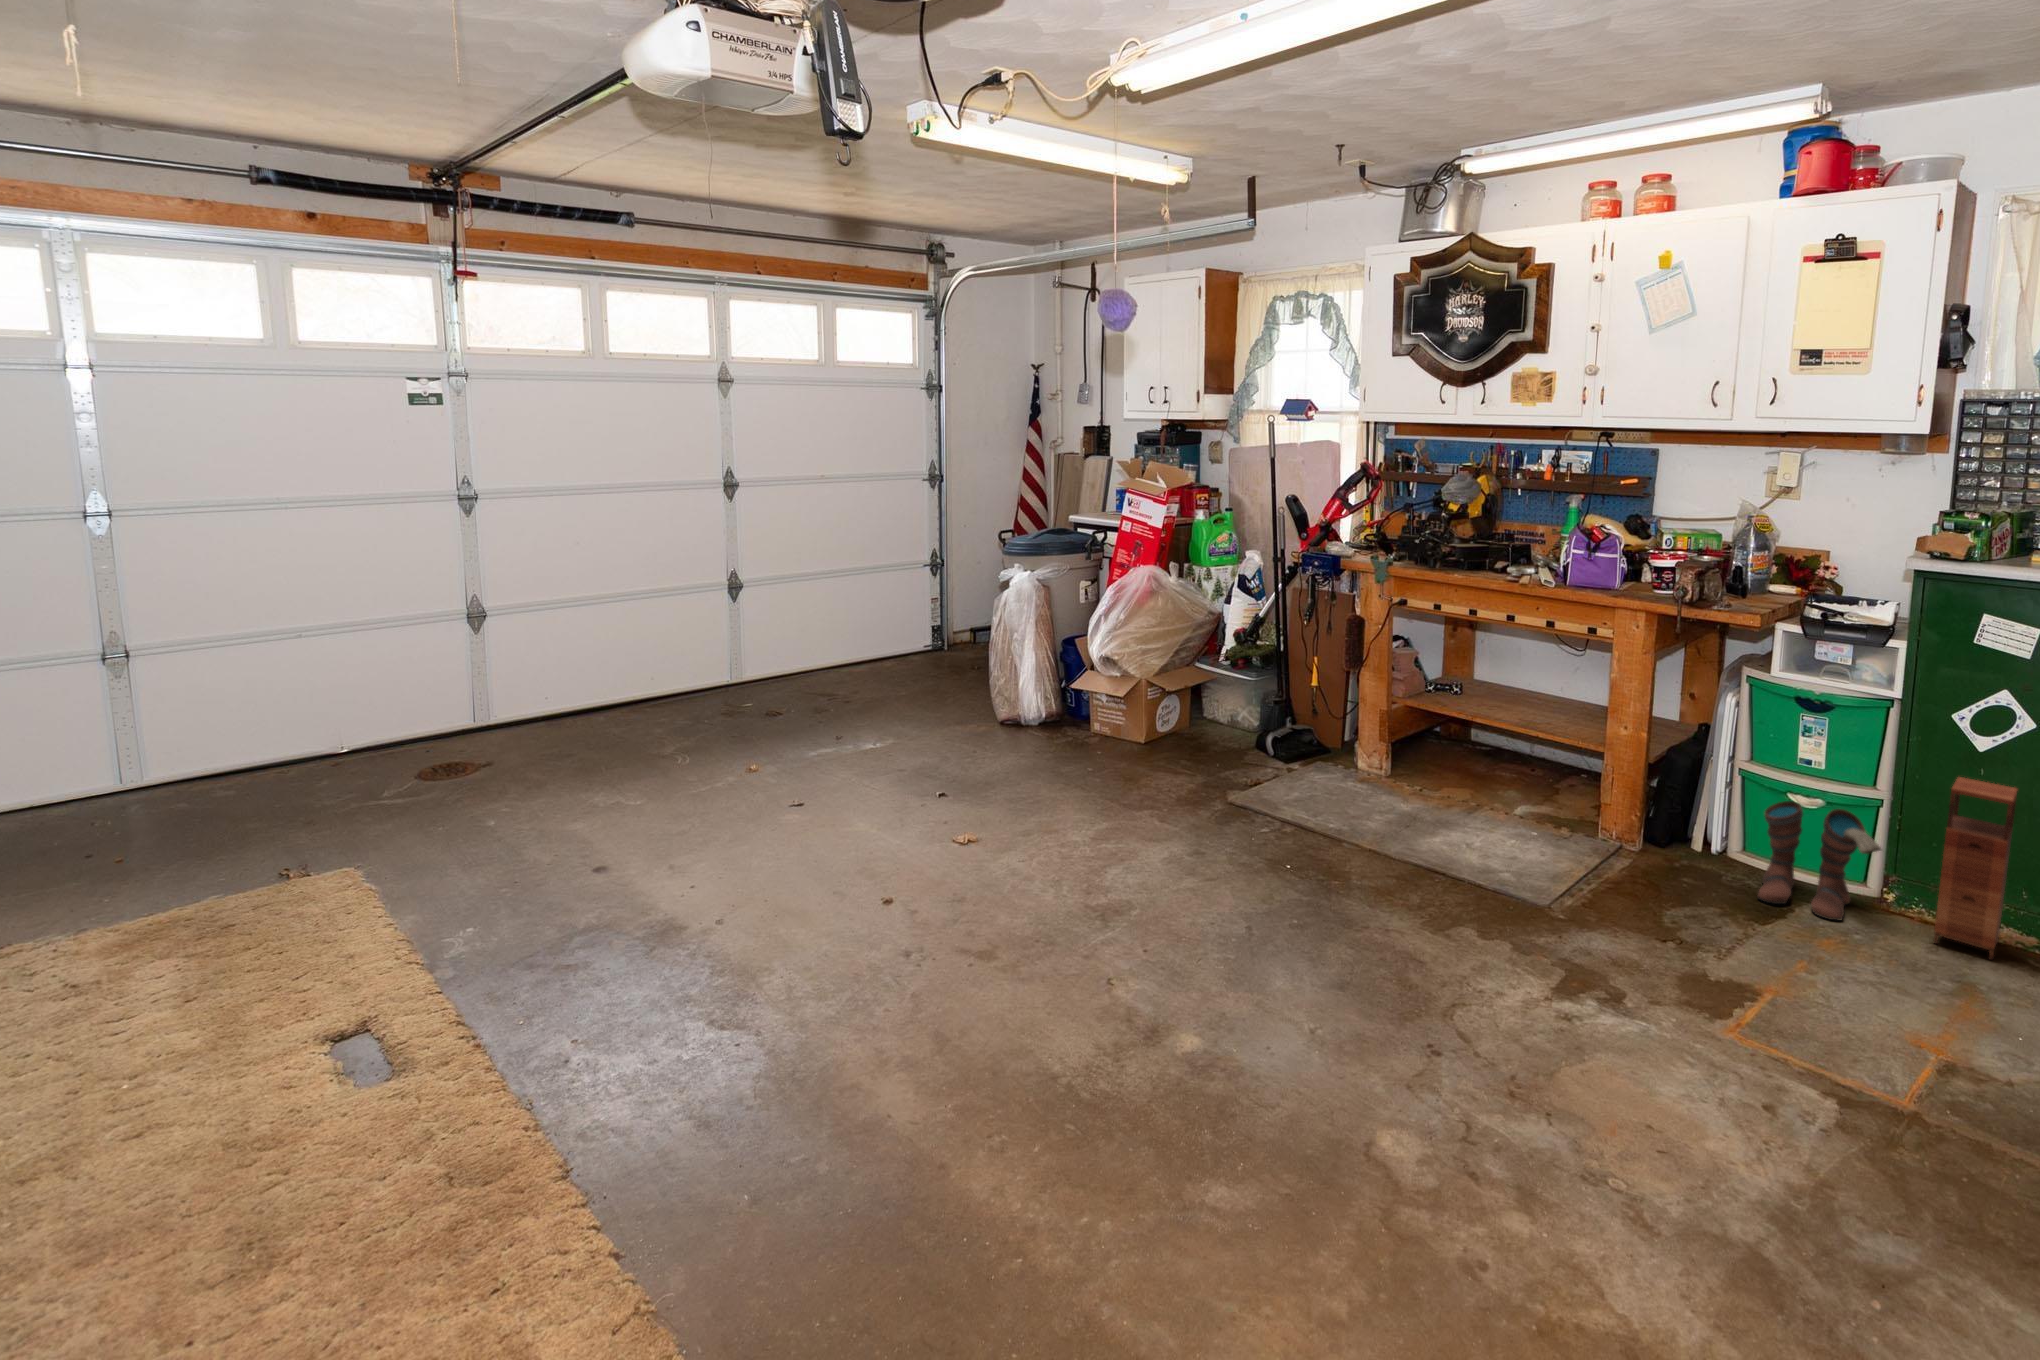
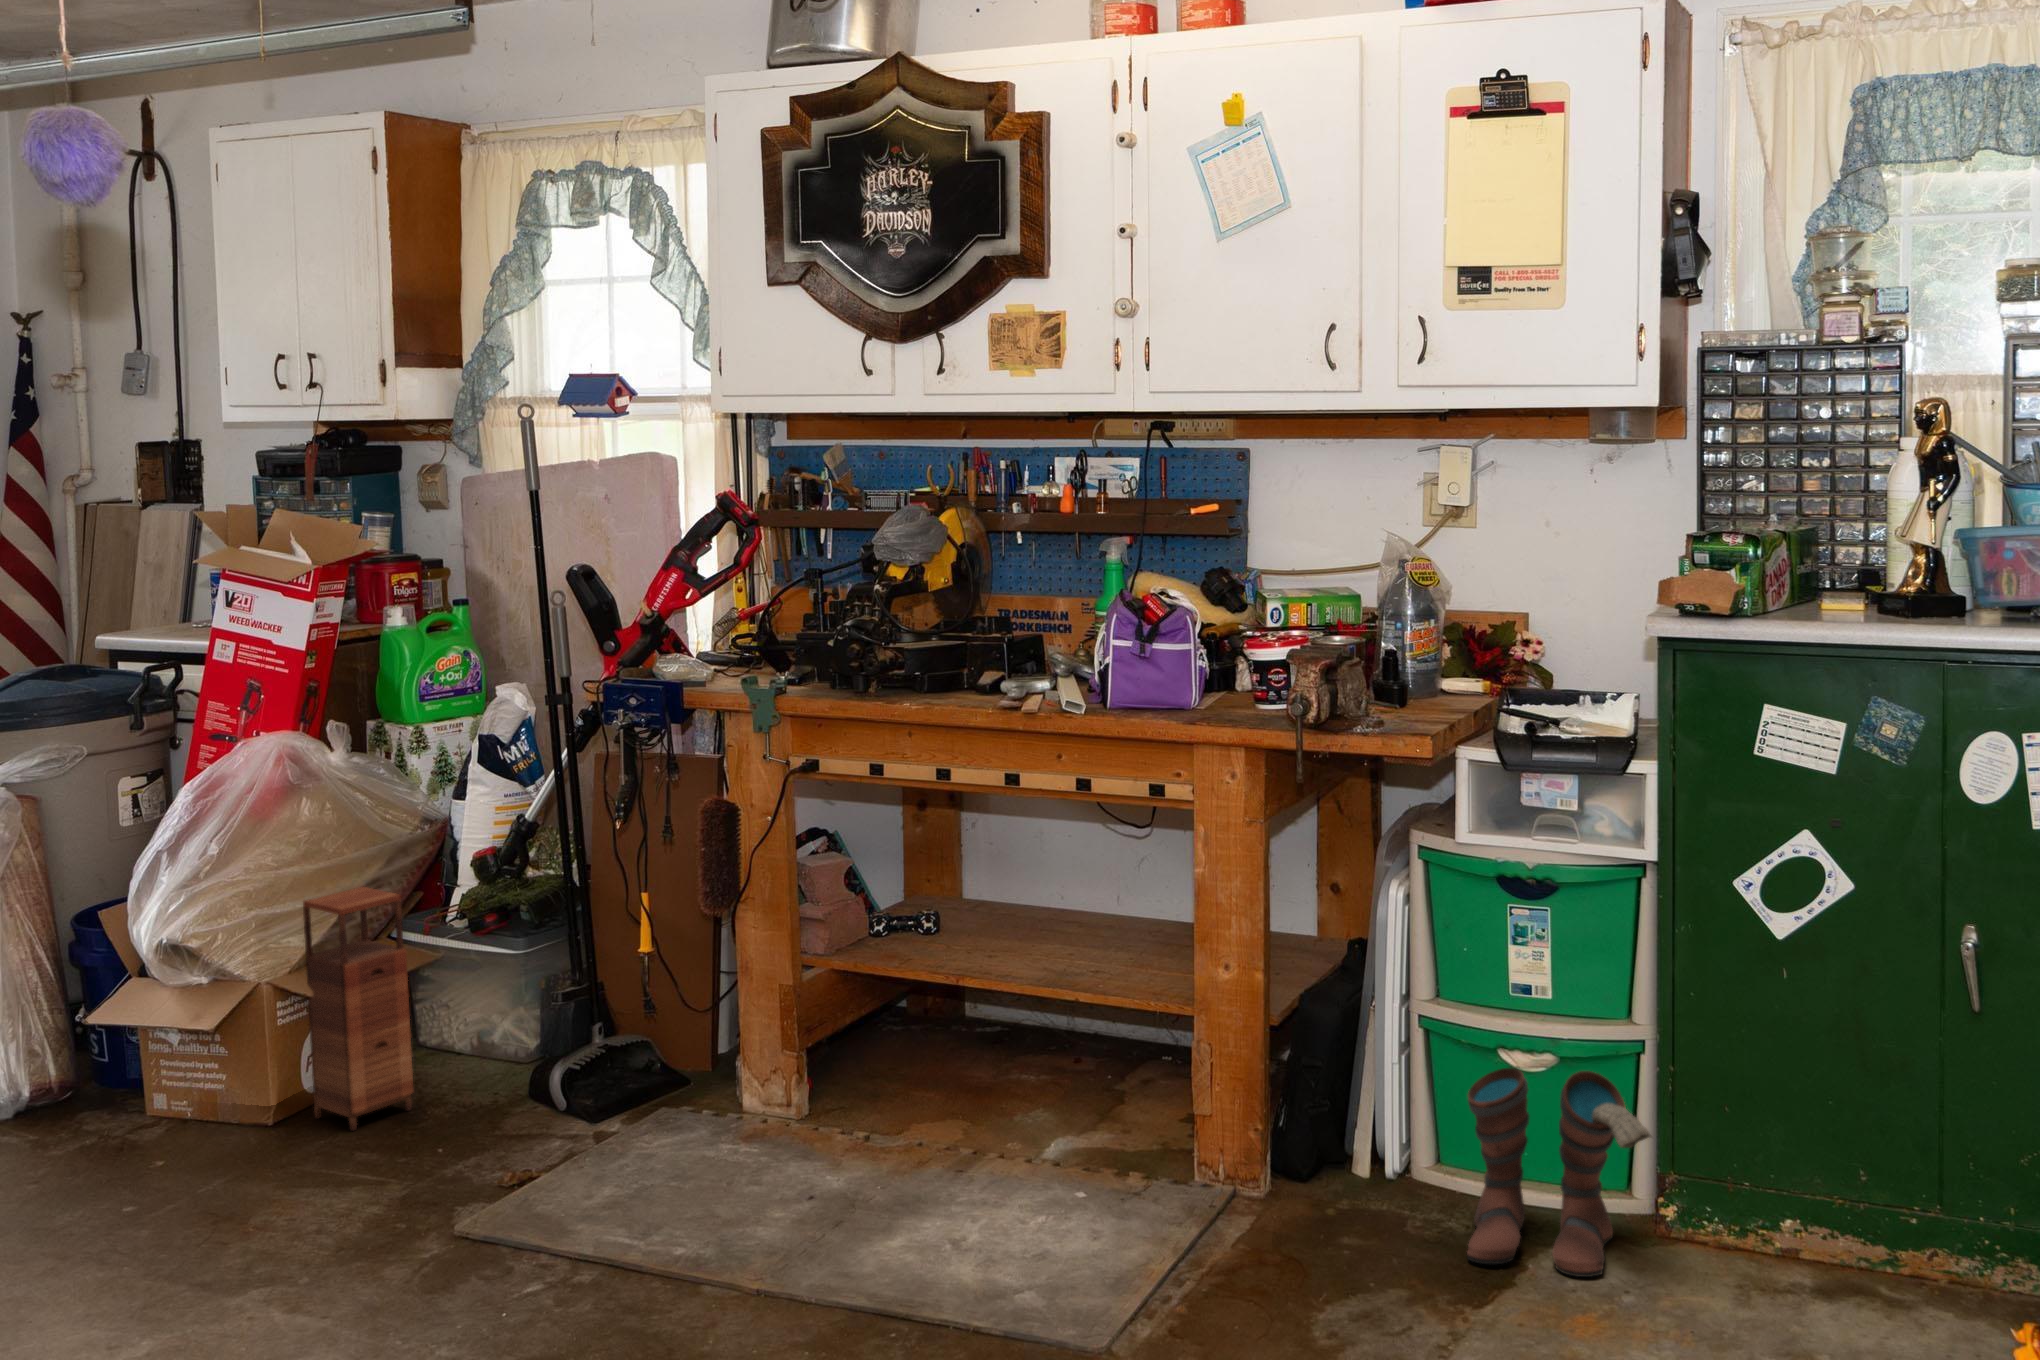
storage cabinet: present [1934,777,2017,960] -> present [303,886,413,1131]

